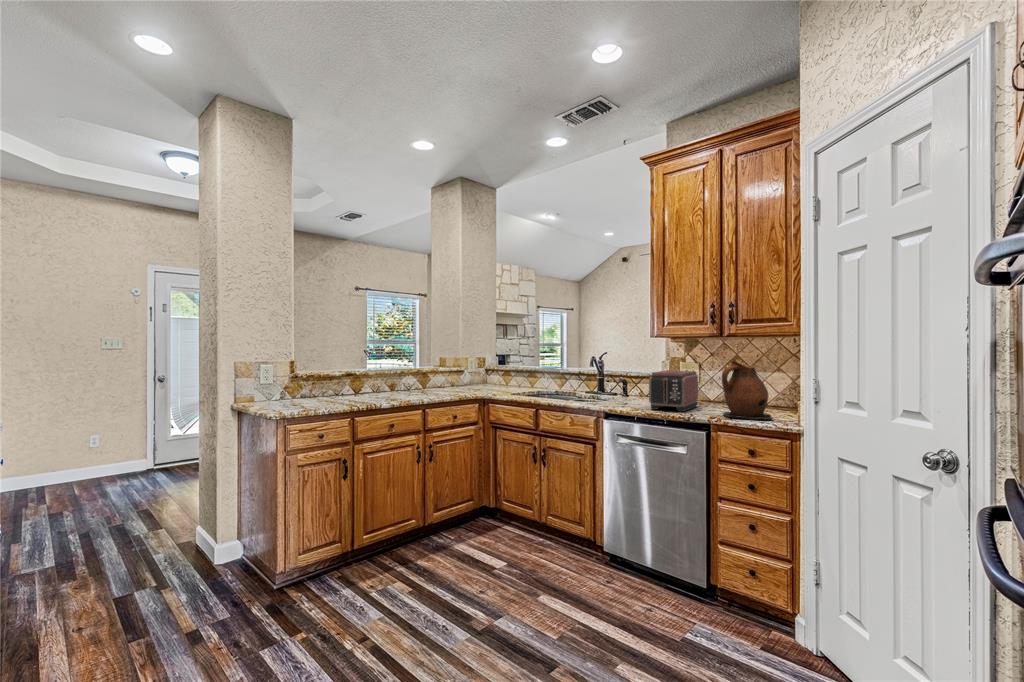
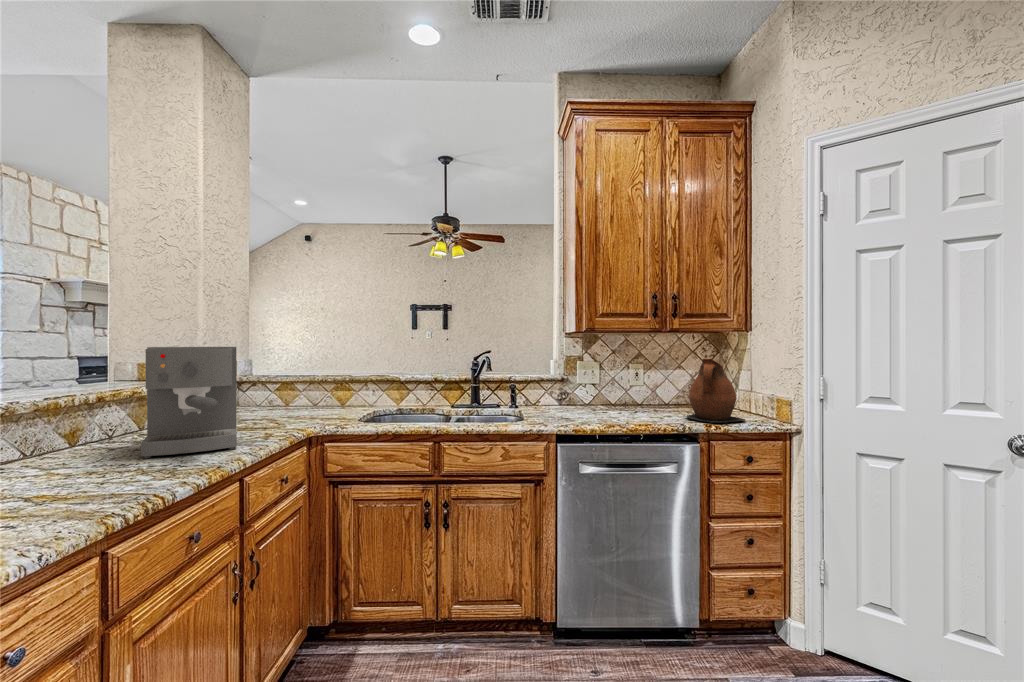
coffee maker: none [405,347,450,397] -> present [141,347,237,458]
toaster: present [649,370,698,412] -> none [589,372,654,423]

